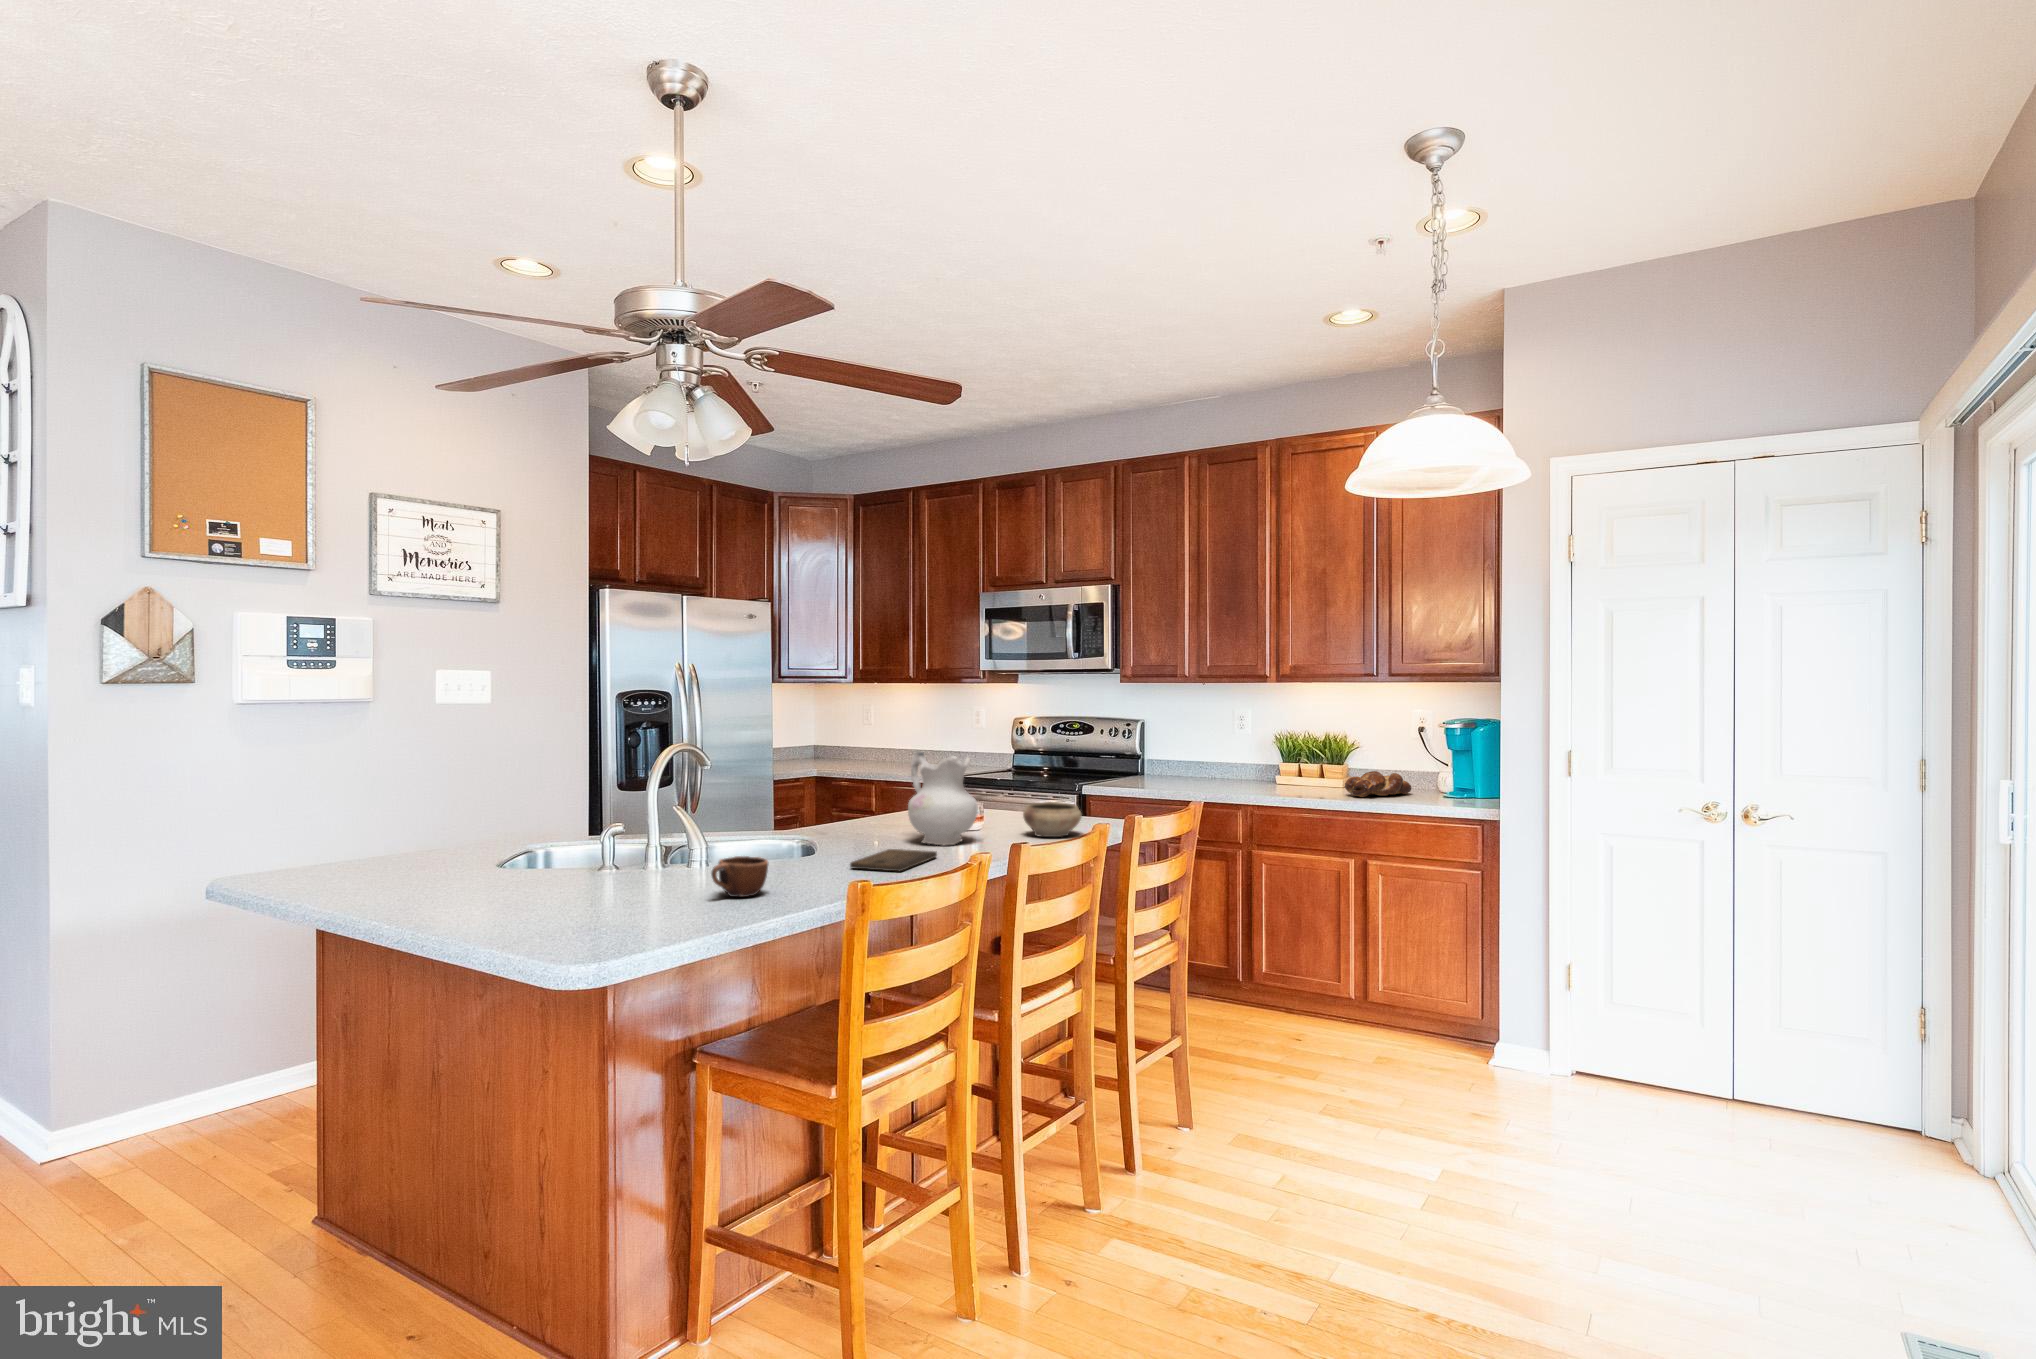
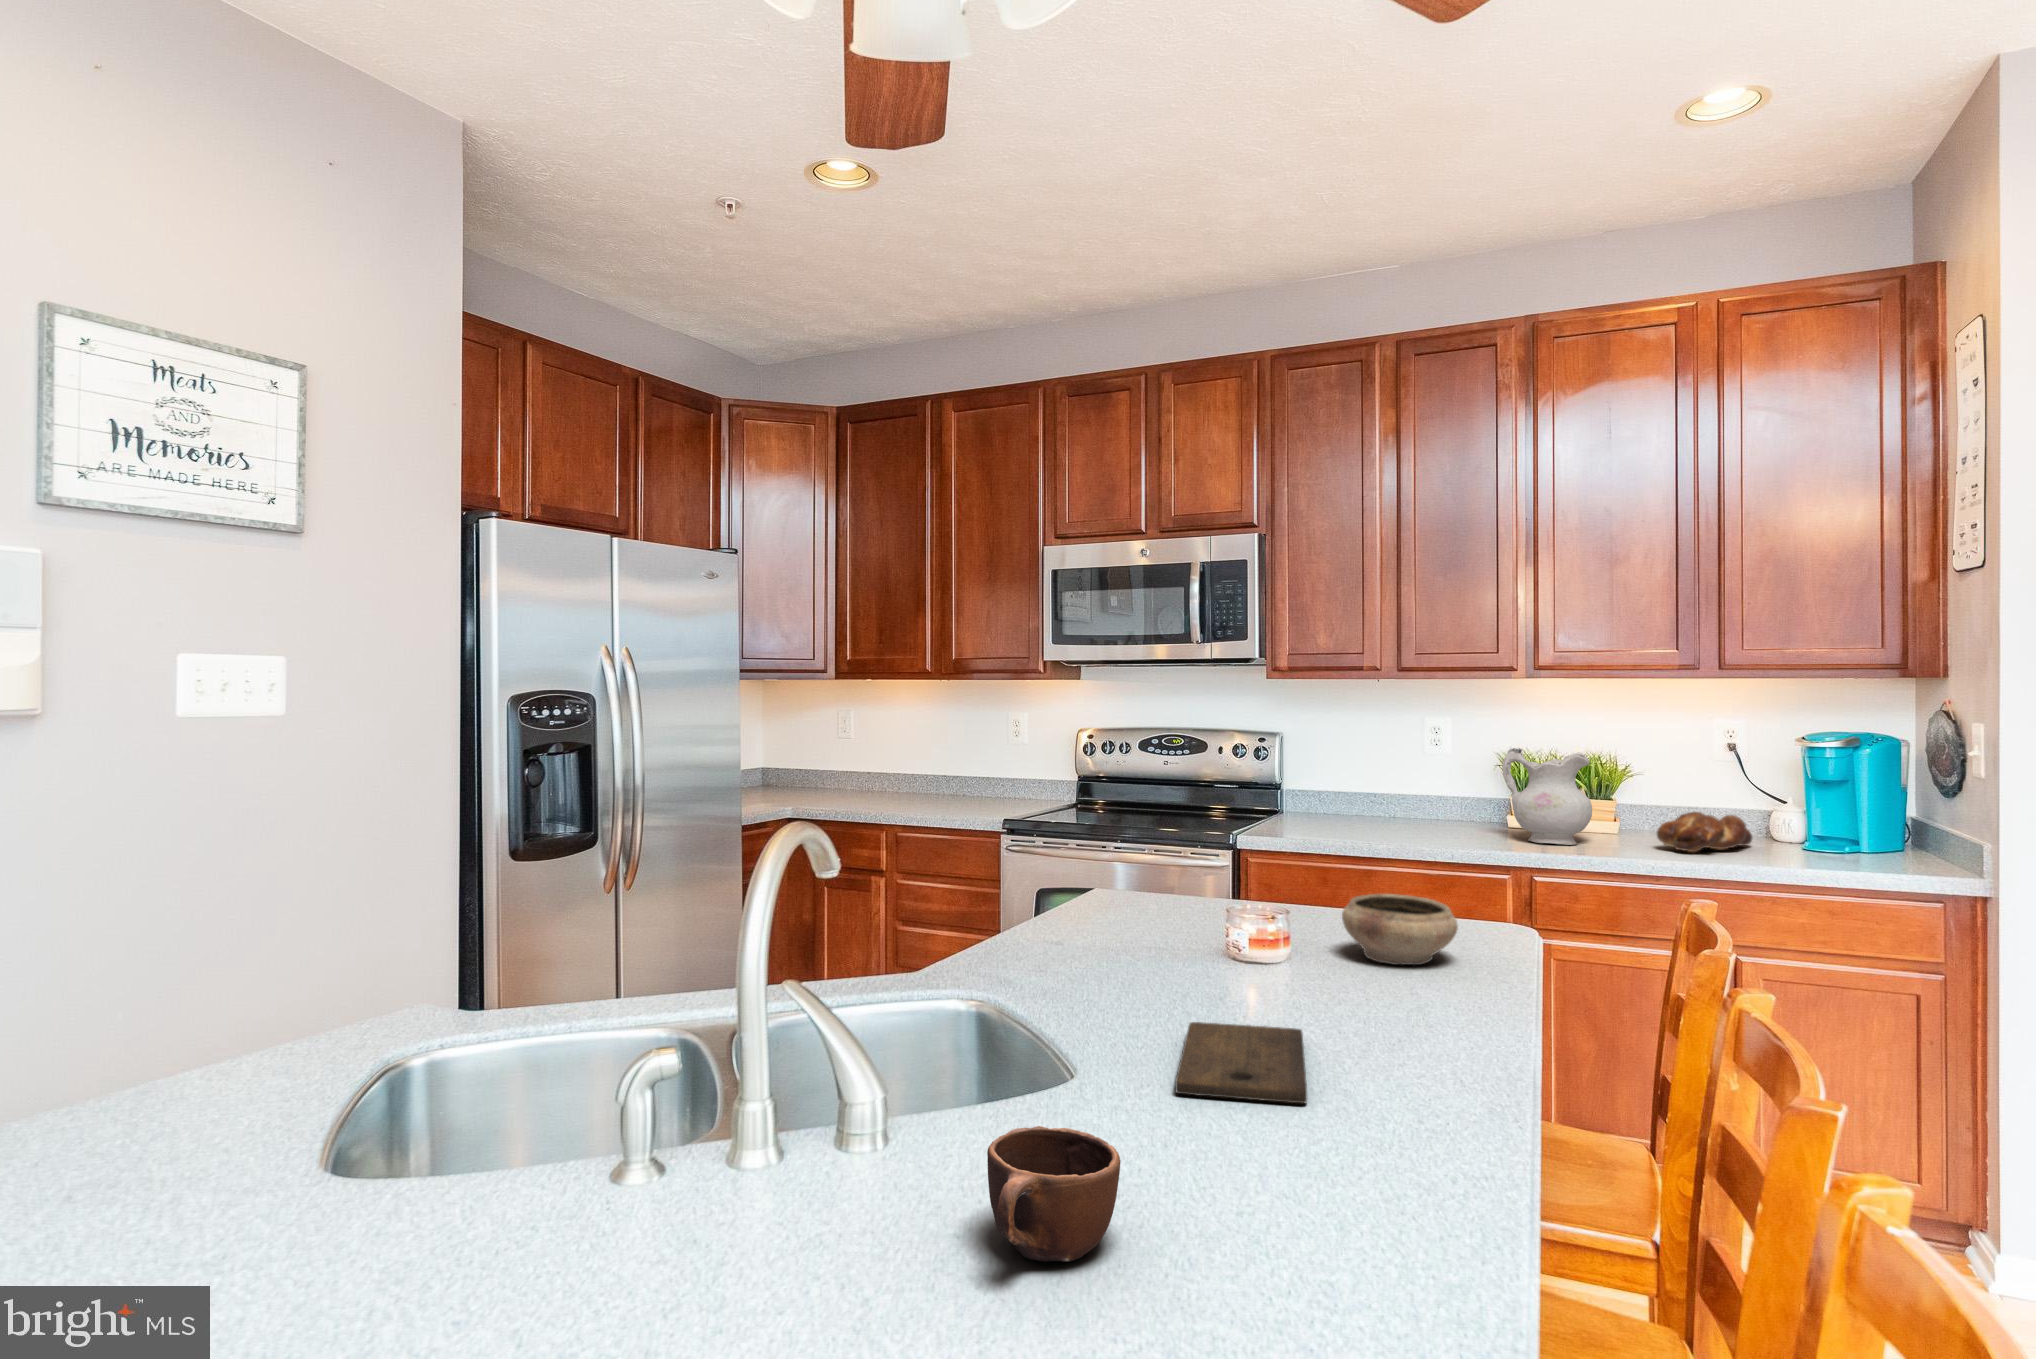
ceramic pitcher: present [908,751,978,845] -> present [1502,748,1592,845]

